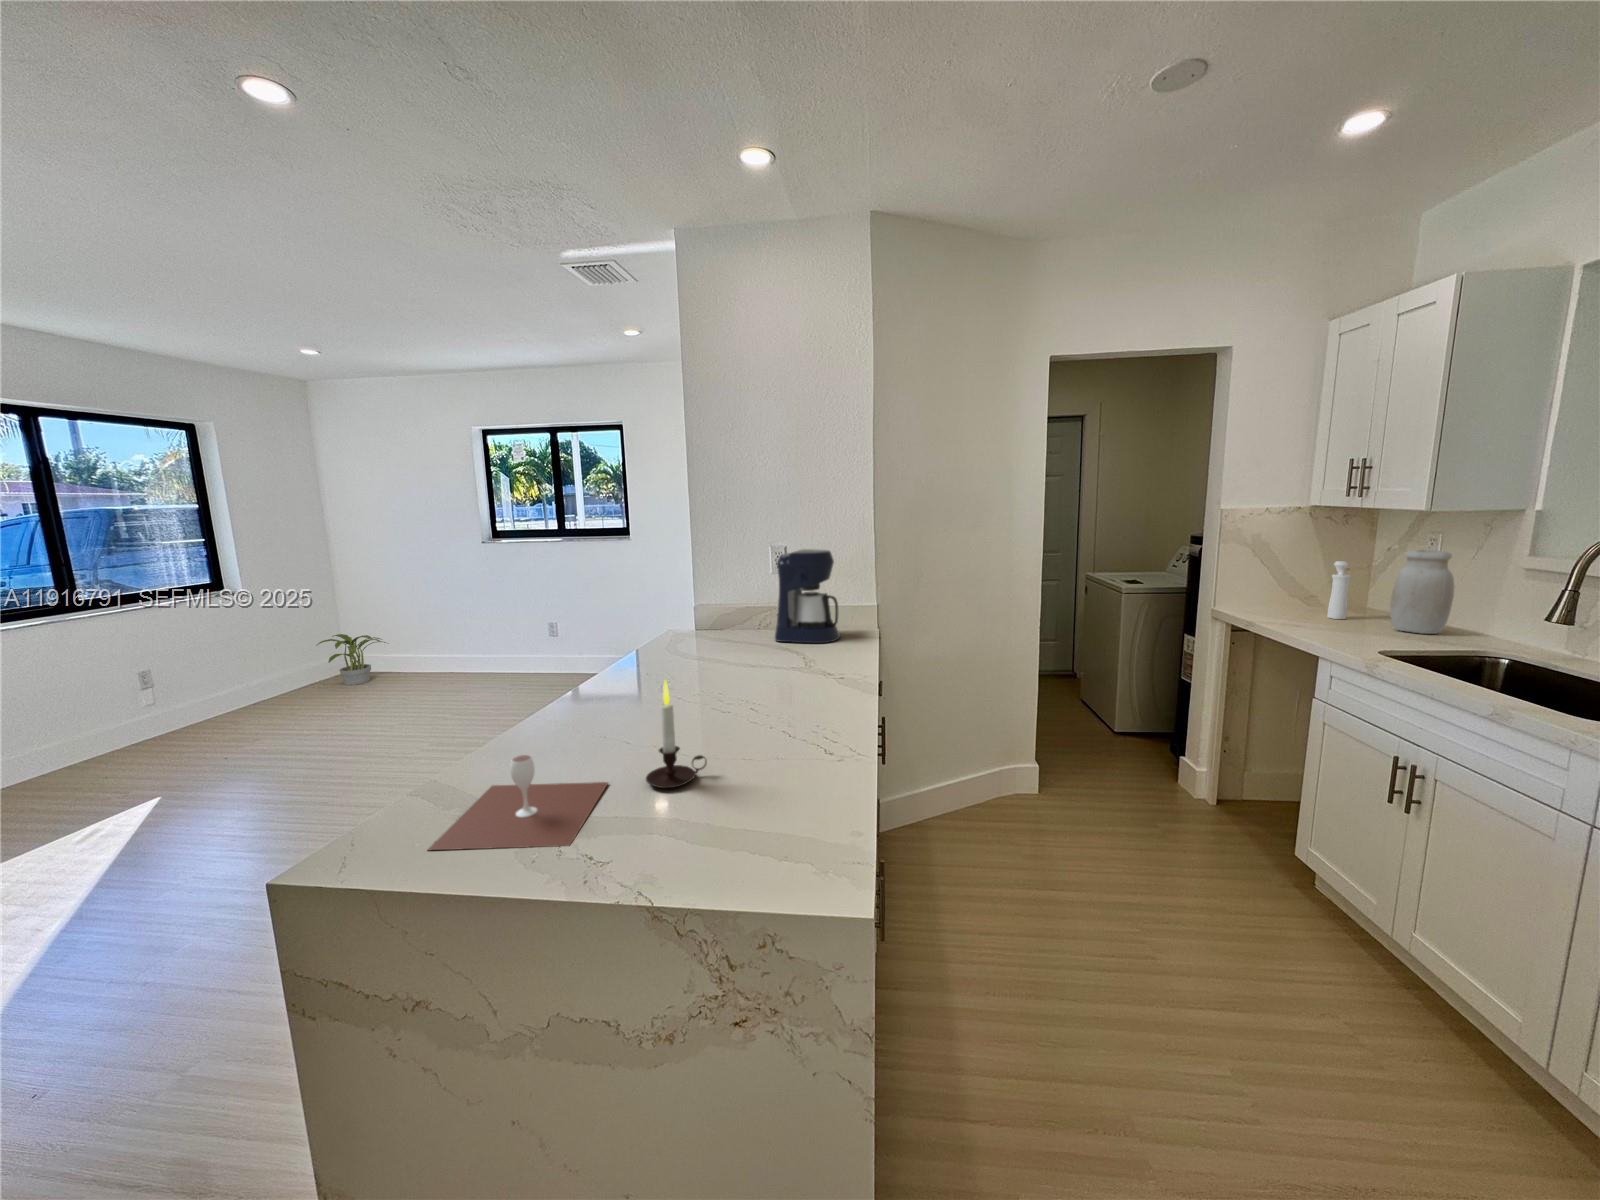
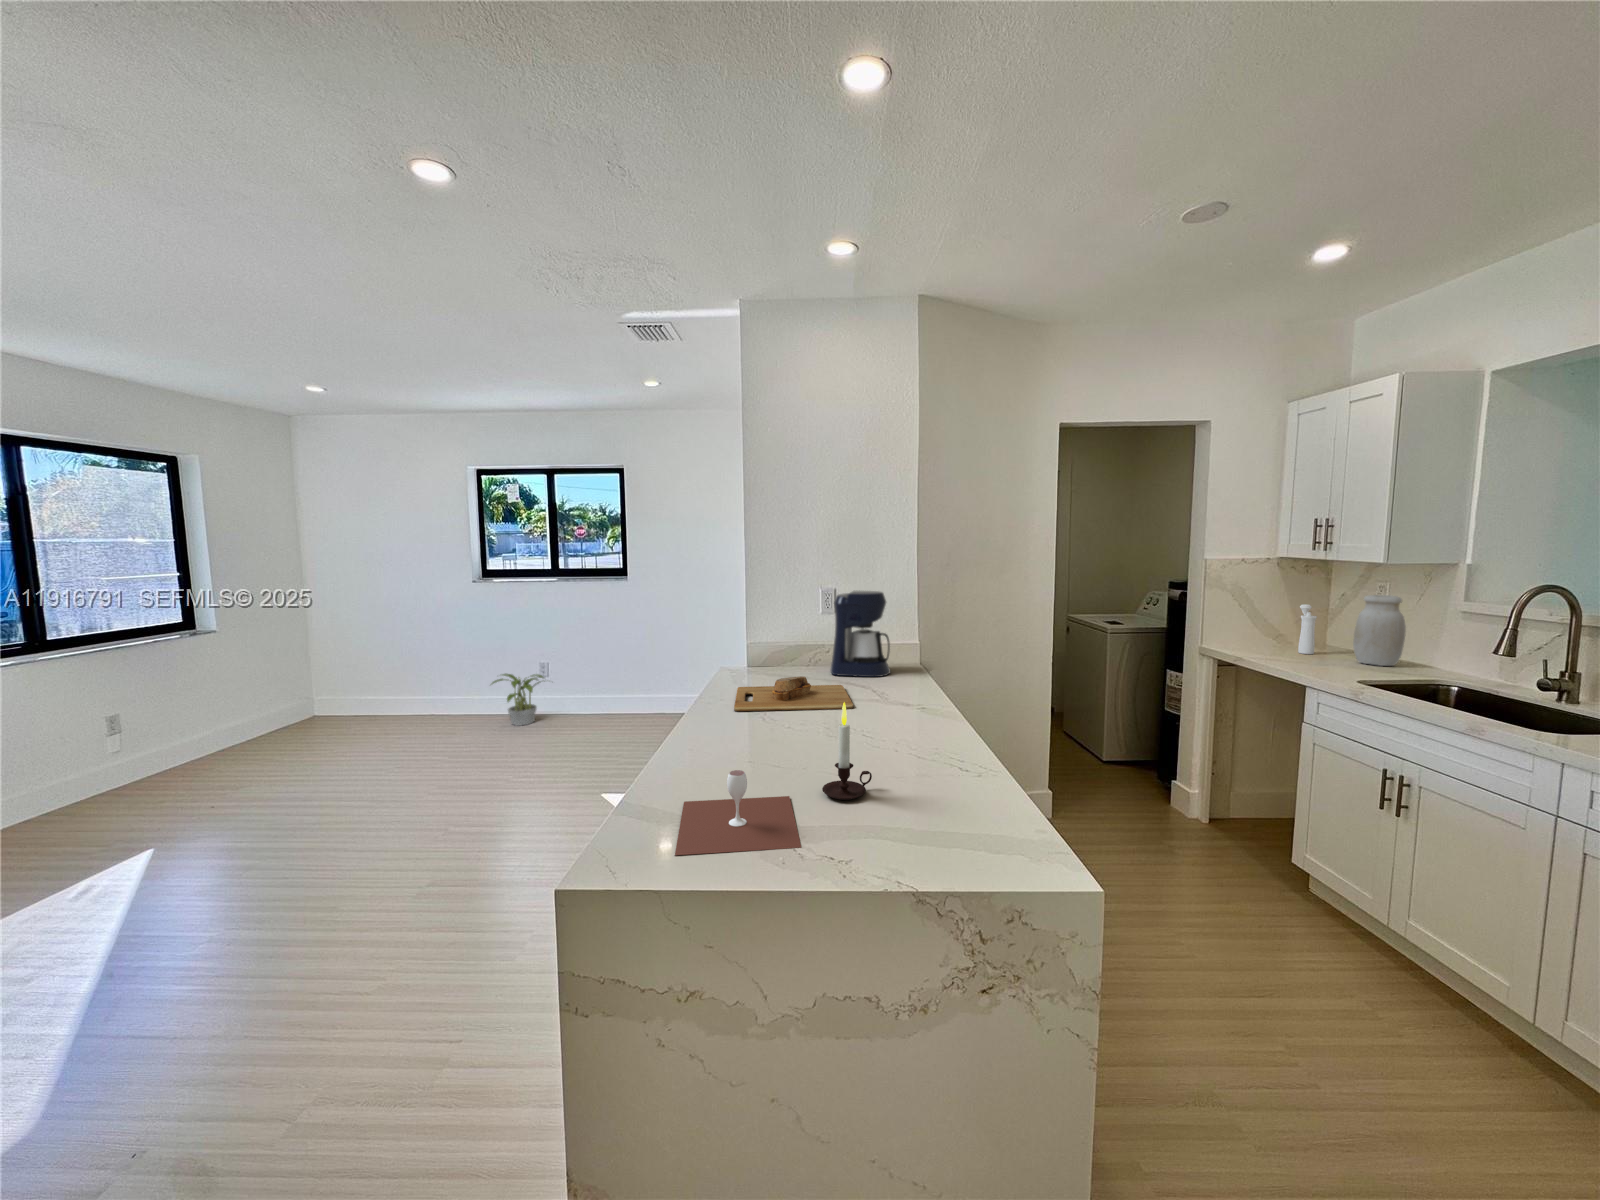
potted plant: present [316,634,386,685] -> present [492,674,544,726]
cutting board: none [638,644,774,681] -> present [734,676,853,711]

